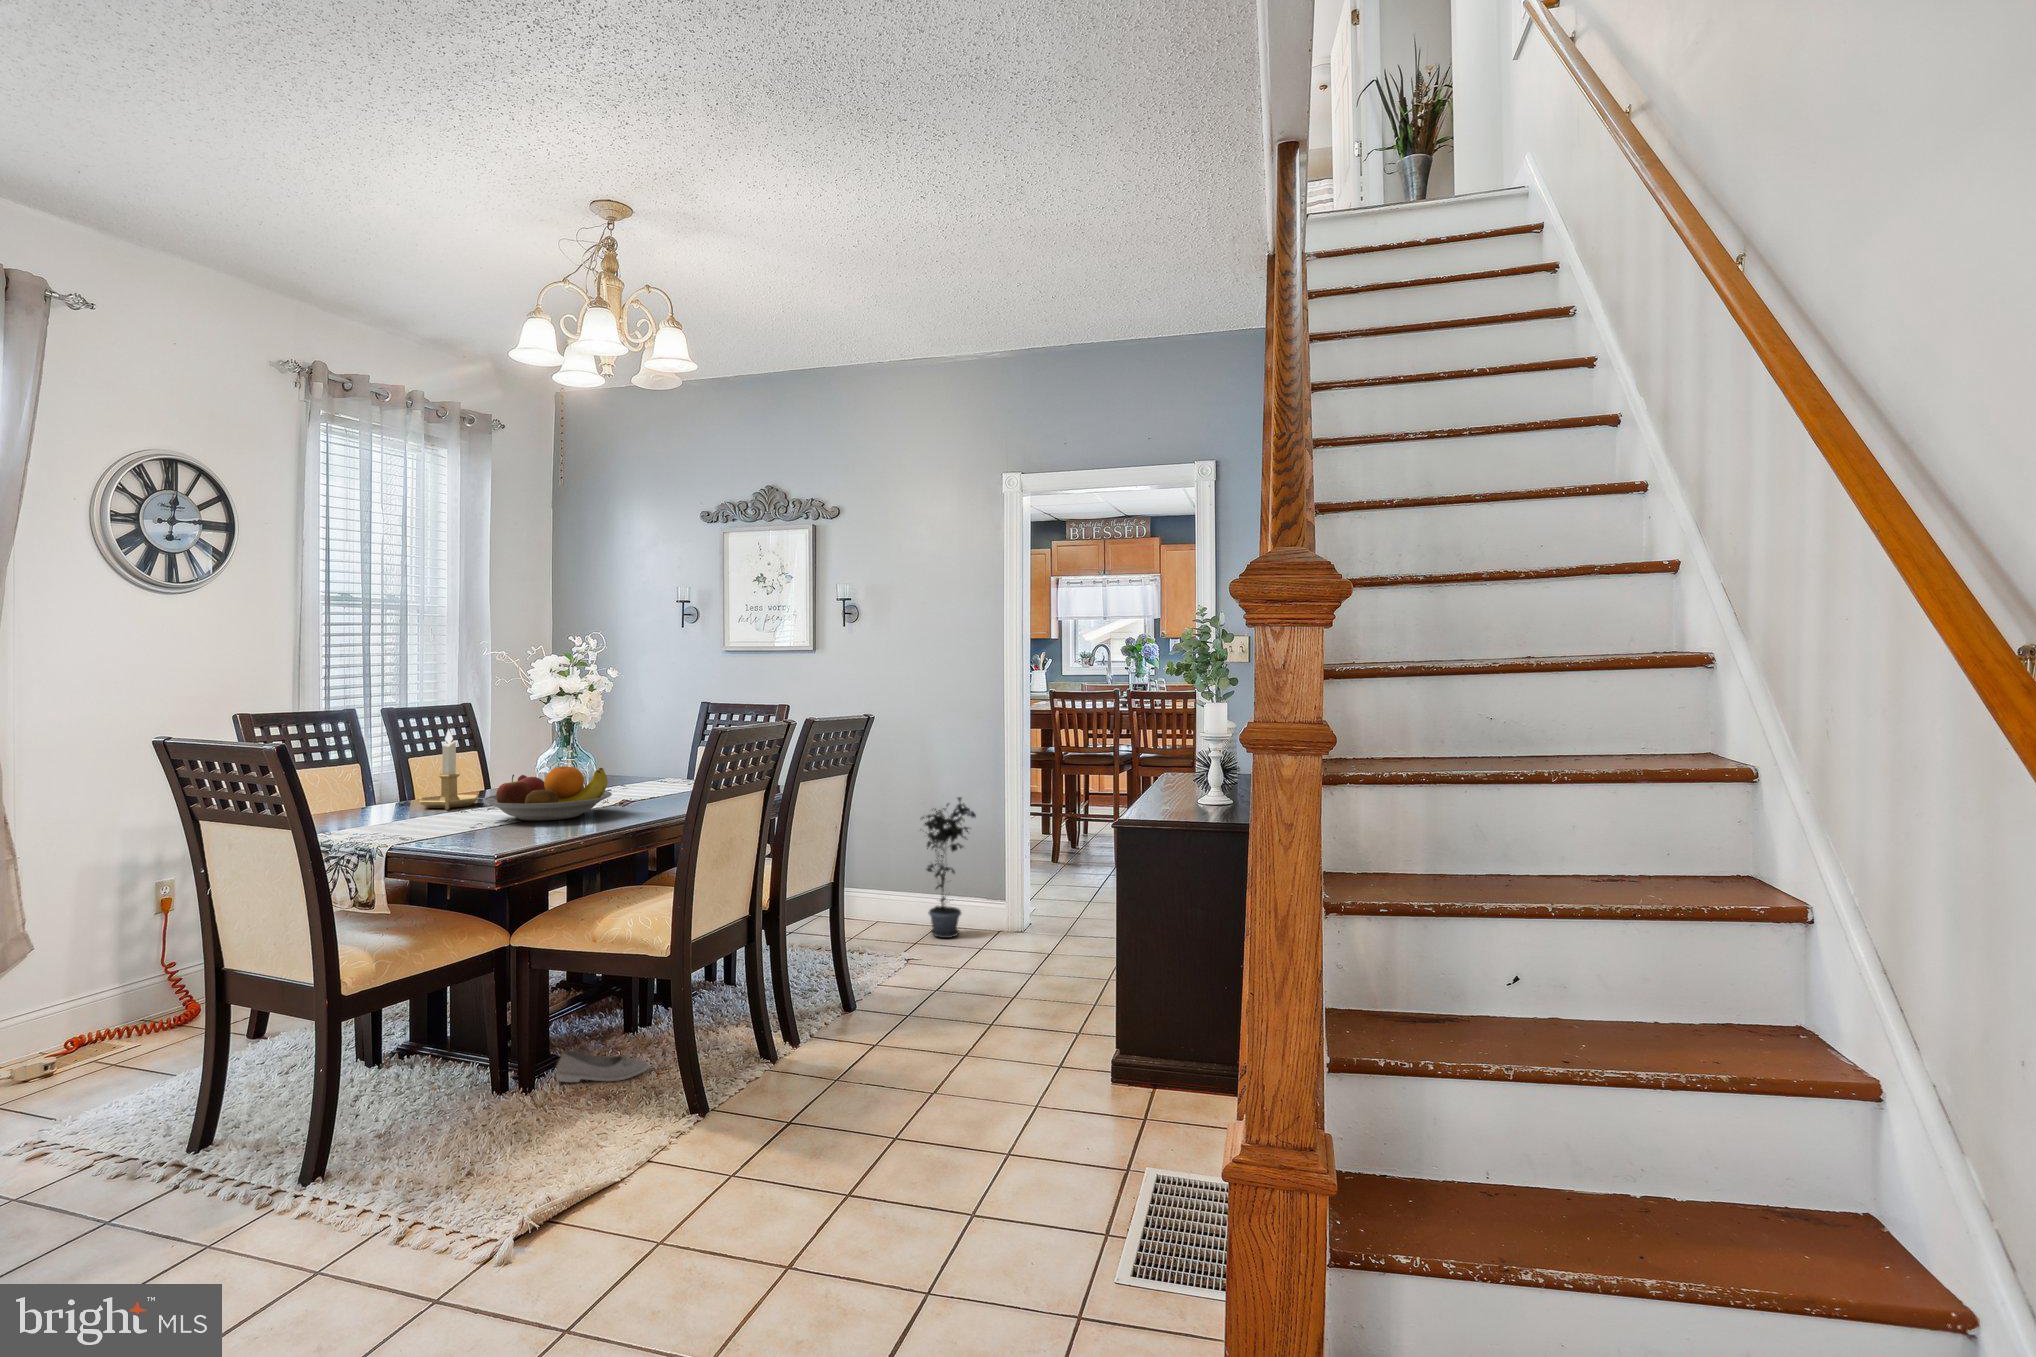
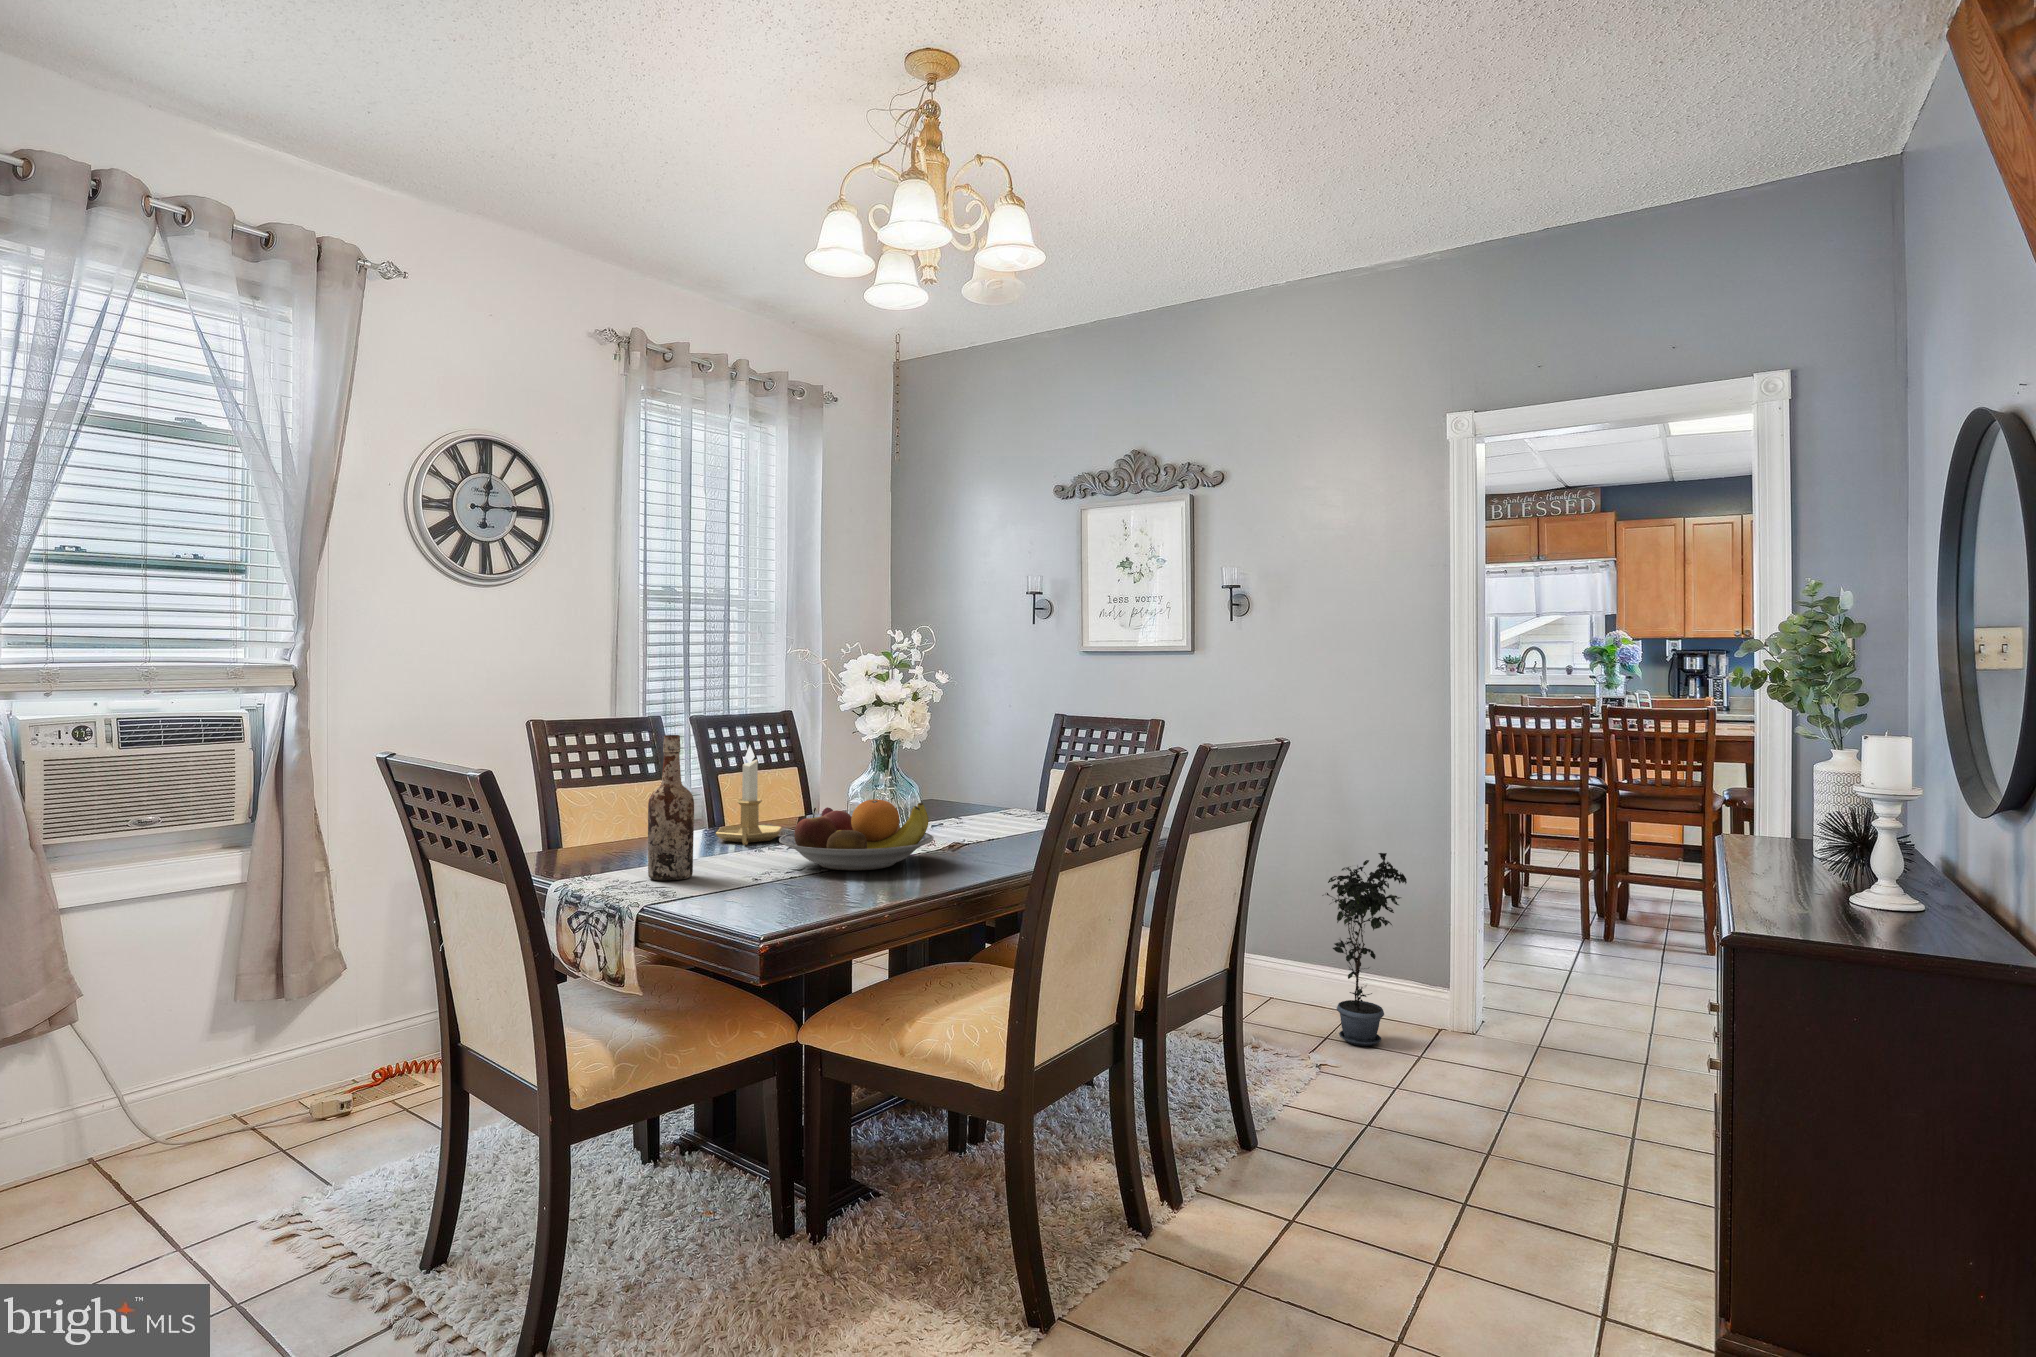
wine bottle: none [370,720,411,834] -> present [648,735,694,880]
shoe: present [556,1050,649,1082] -> none [858,1184,976,1237]

